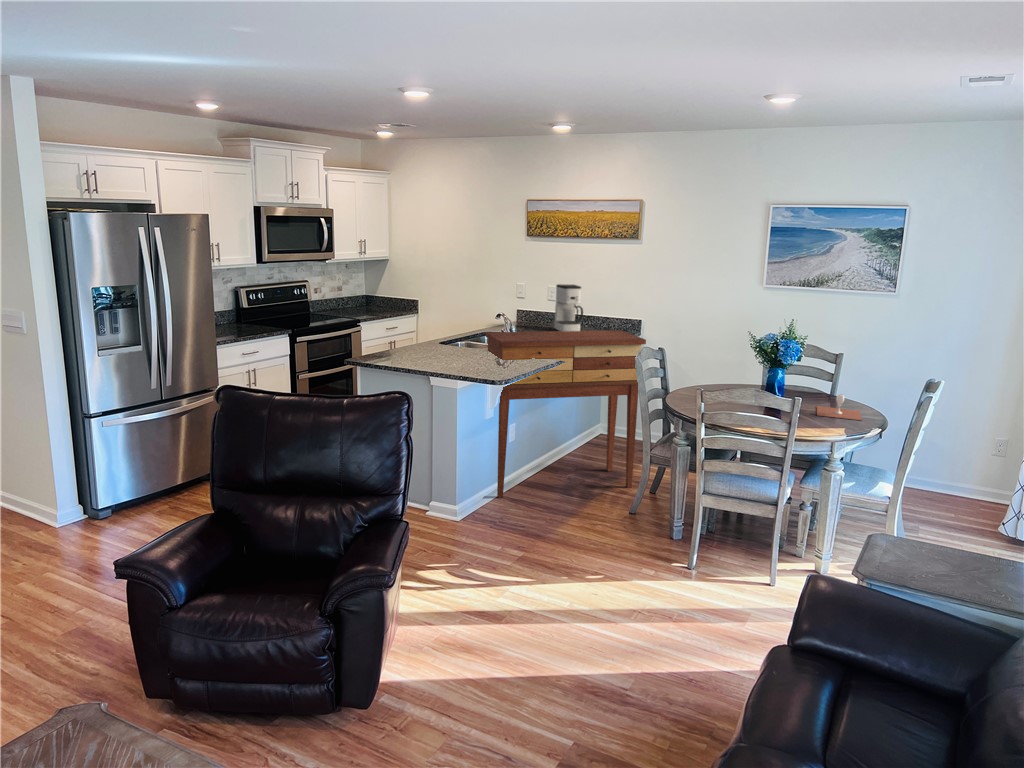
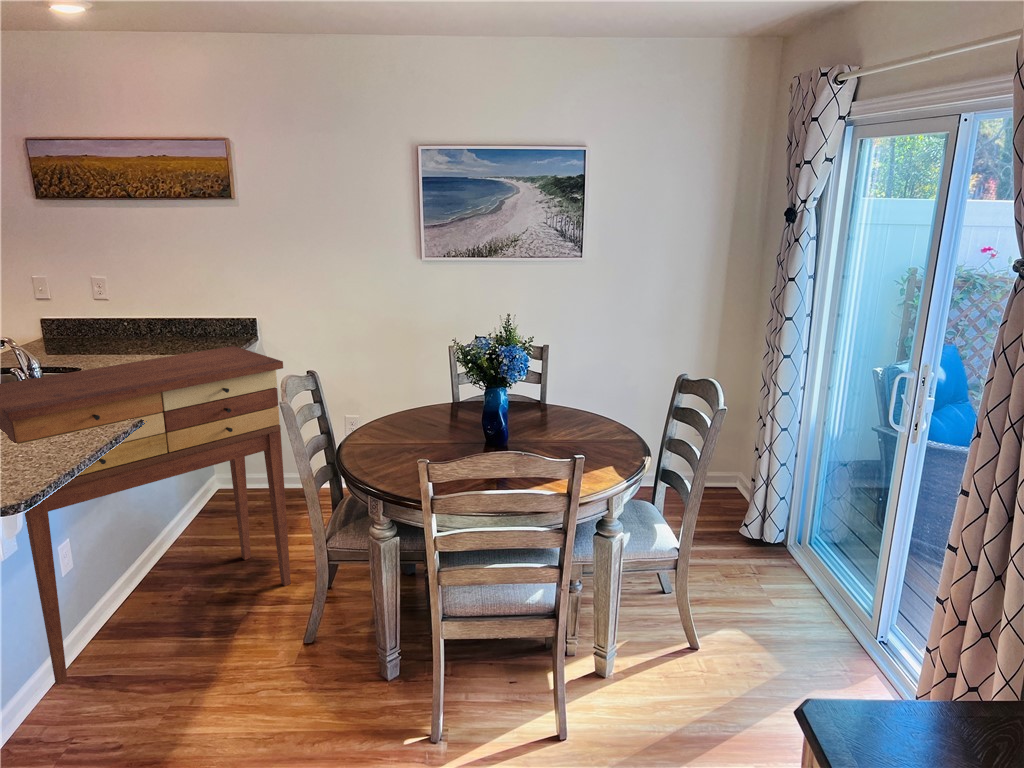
coffee maker: present [554,284,583,331] -> none [104,274,159,351]
wine glass: present [817,395,862,420] -> none [550,413,621,450]

